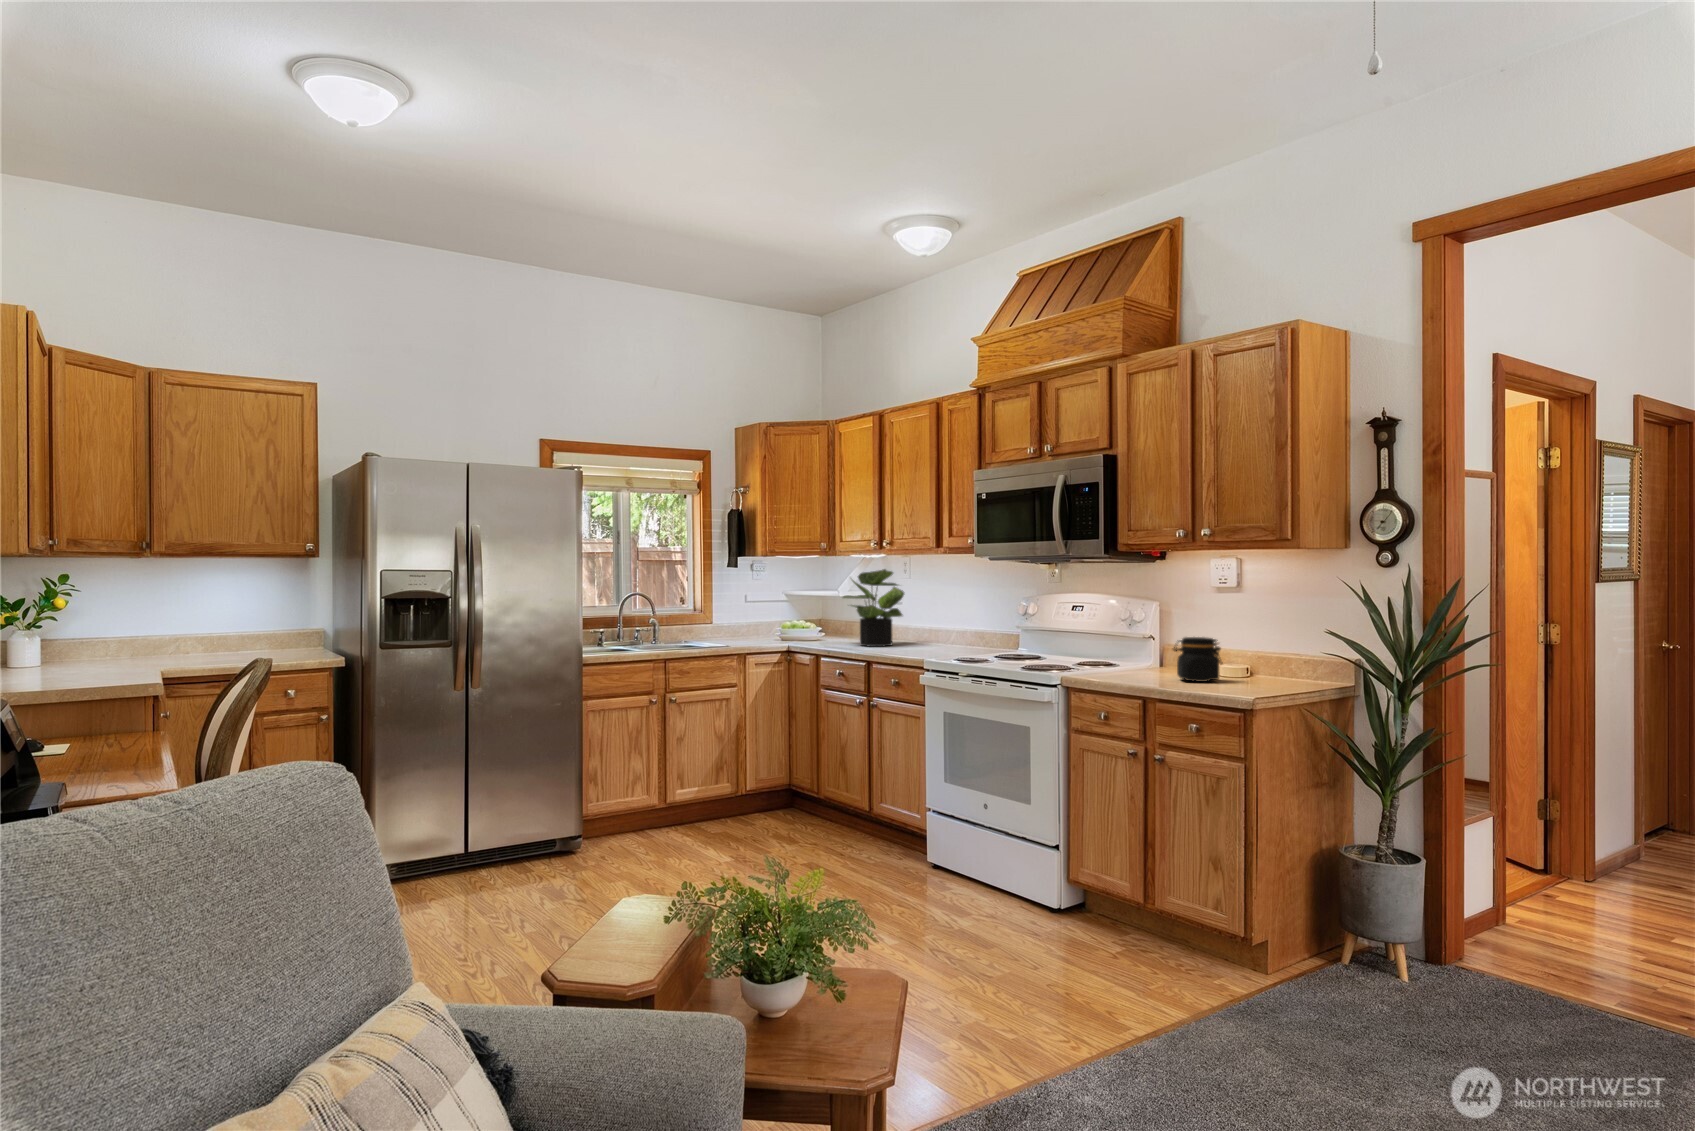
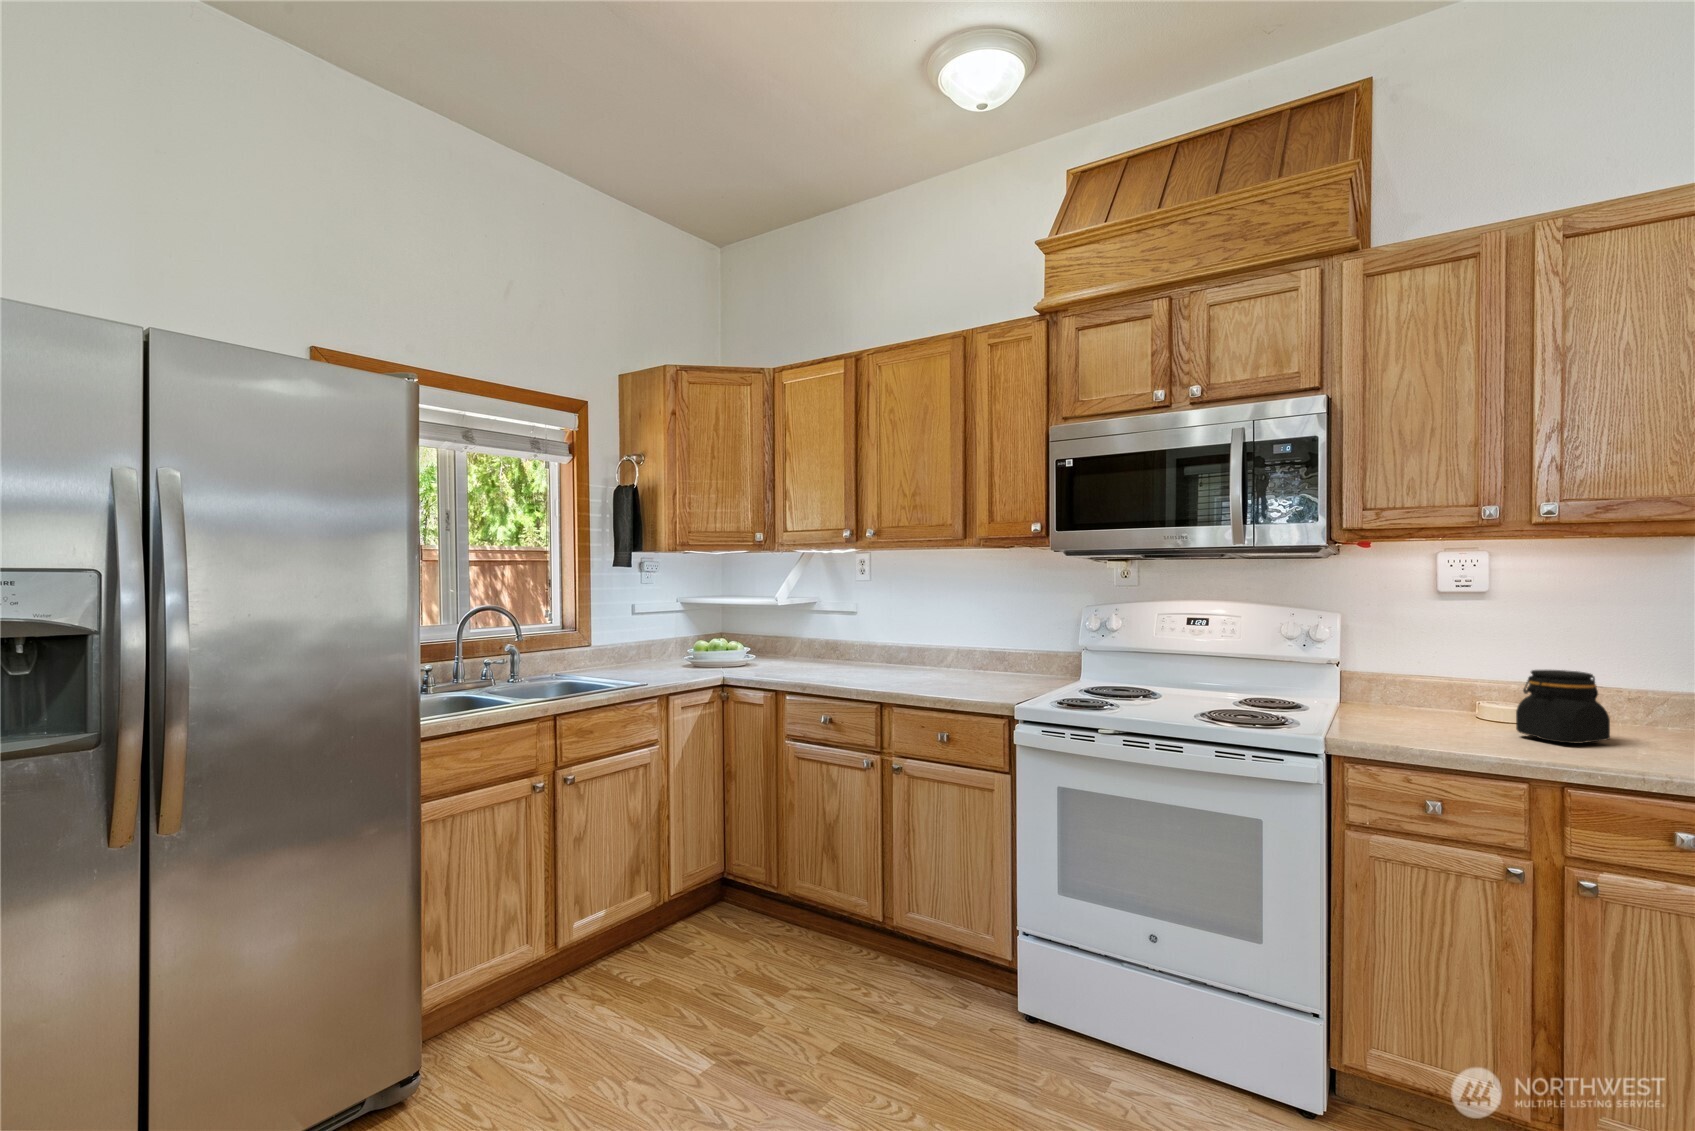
potted plant: present [843,569,904,646] -> none [794,567,887,676]

